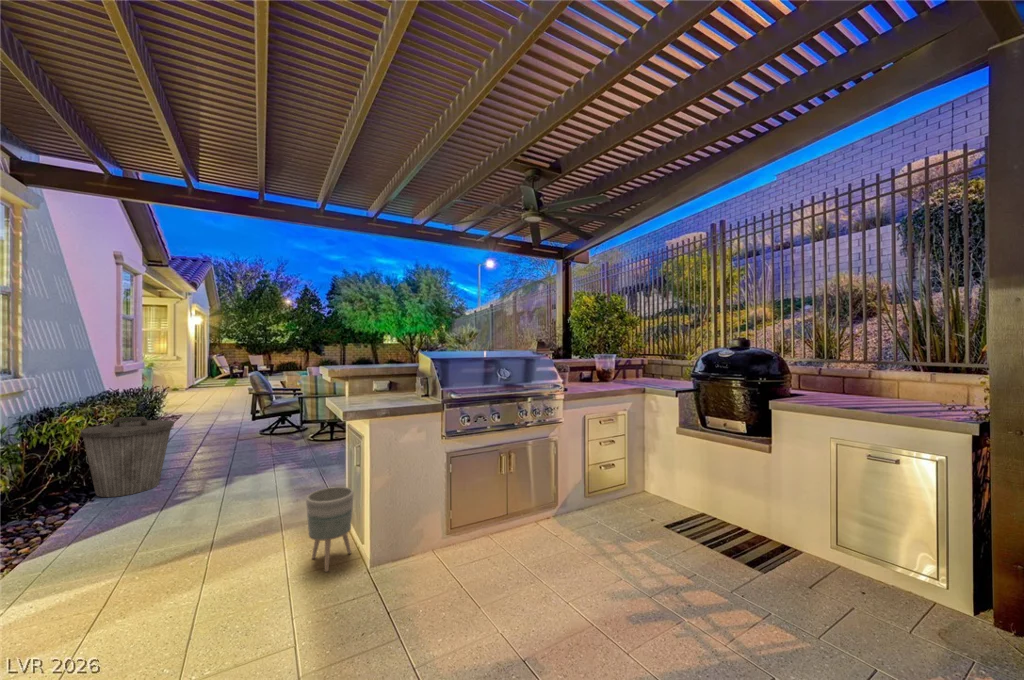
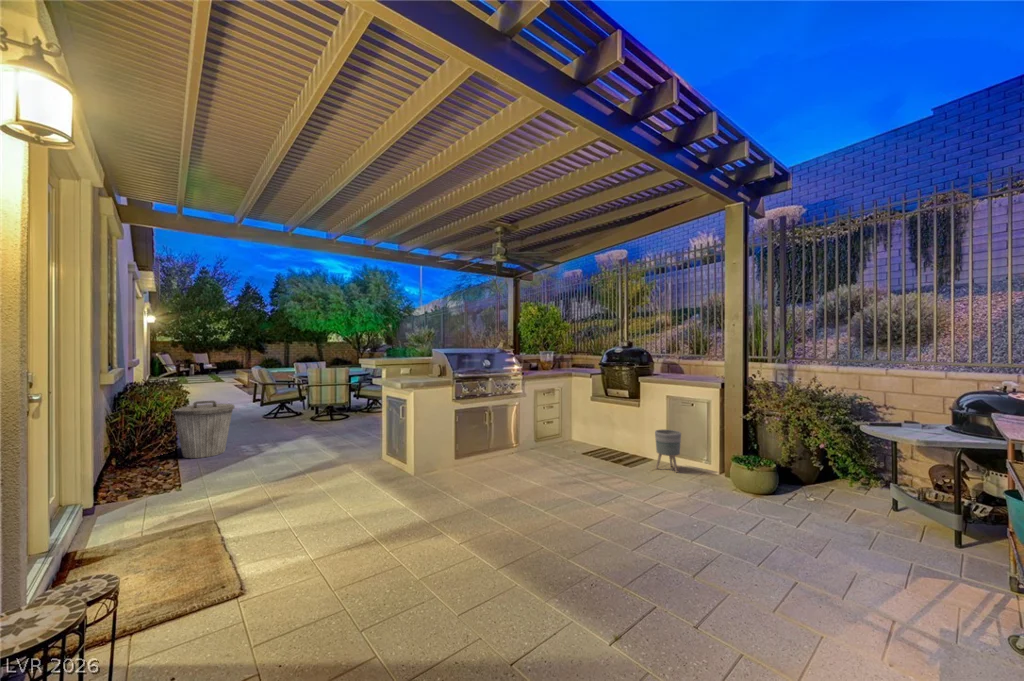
planter: present [306,487,354,572] -> present [655,430,681,472]

